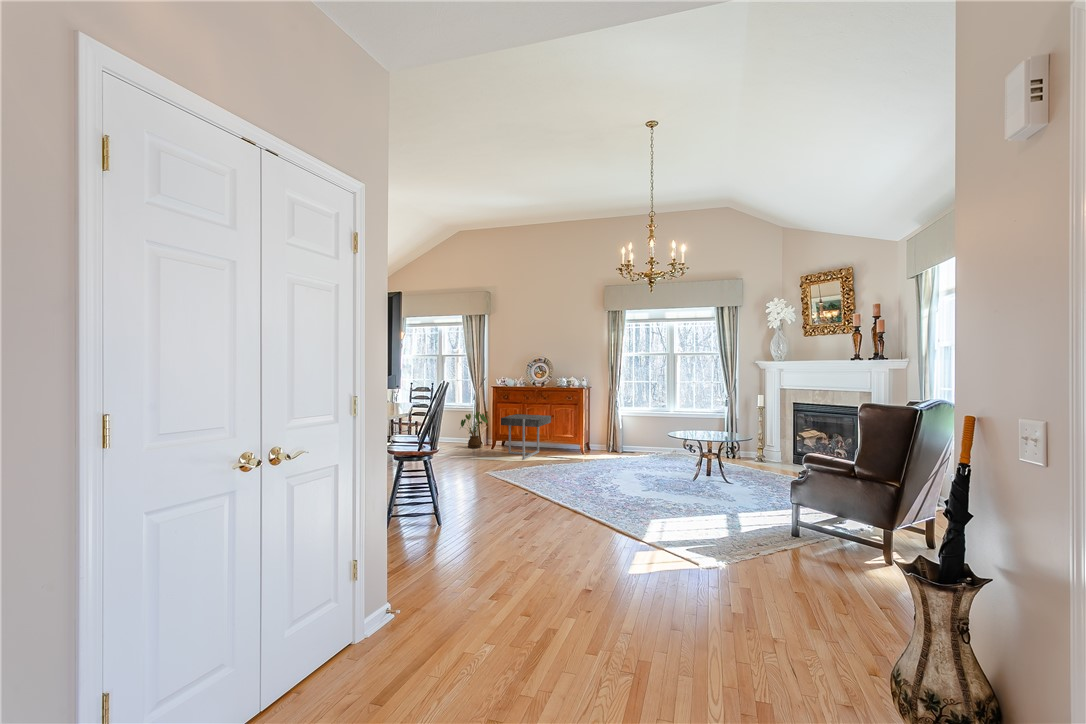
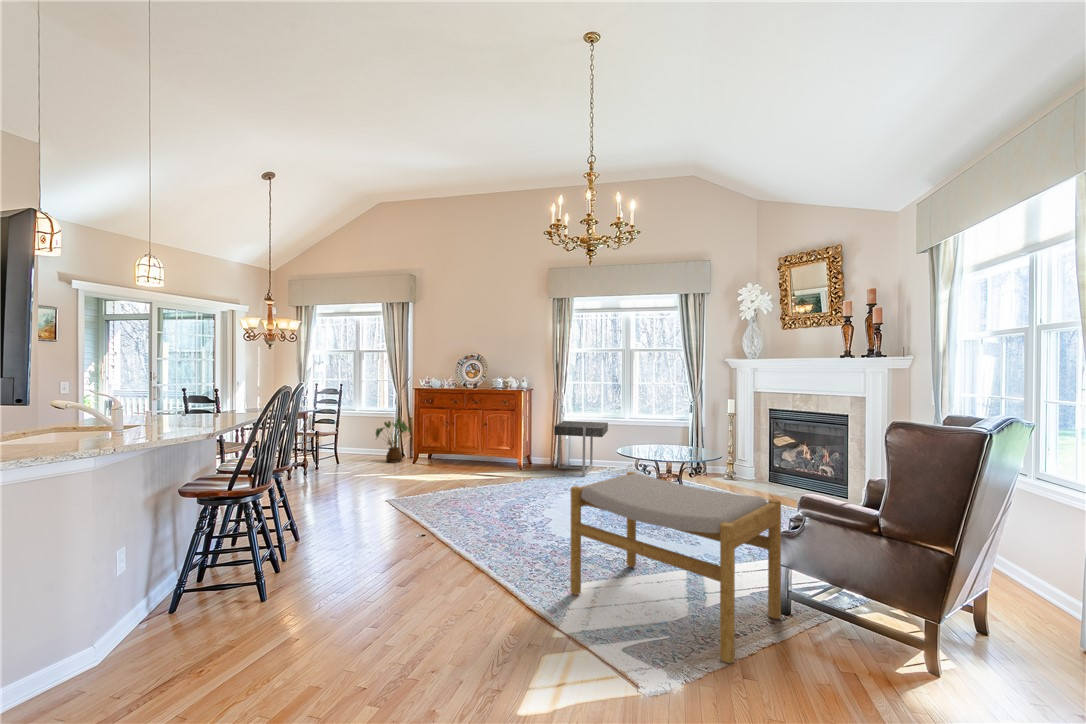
side table: present [501,414,551,460] -> present [554,421,608,477]
footstool: none [646,444,793,557] -> present [571,472,781,663]

